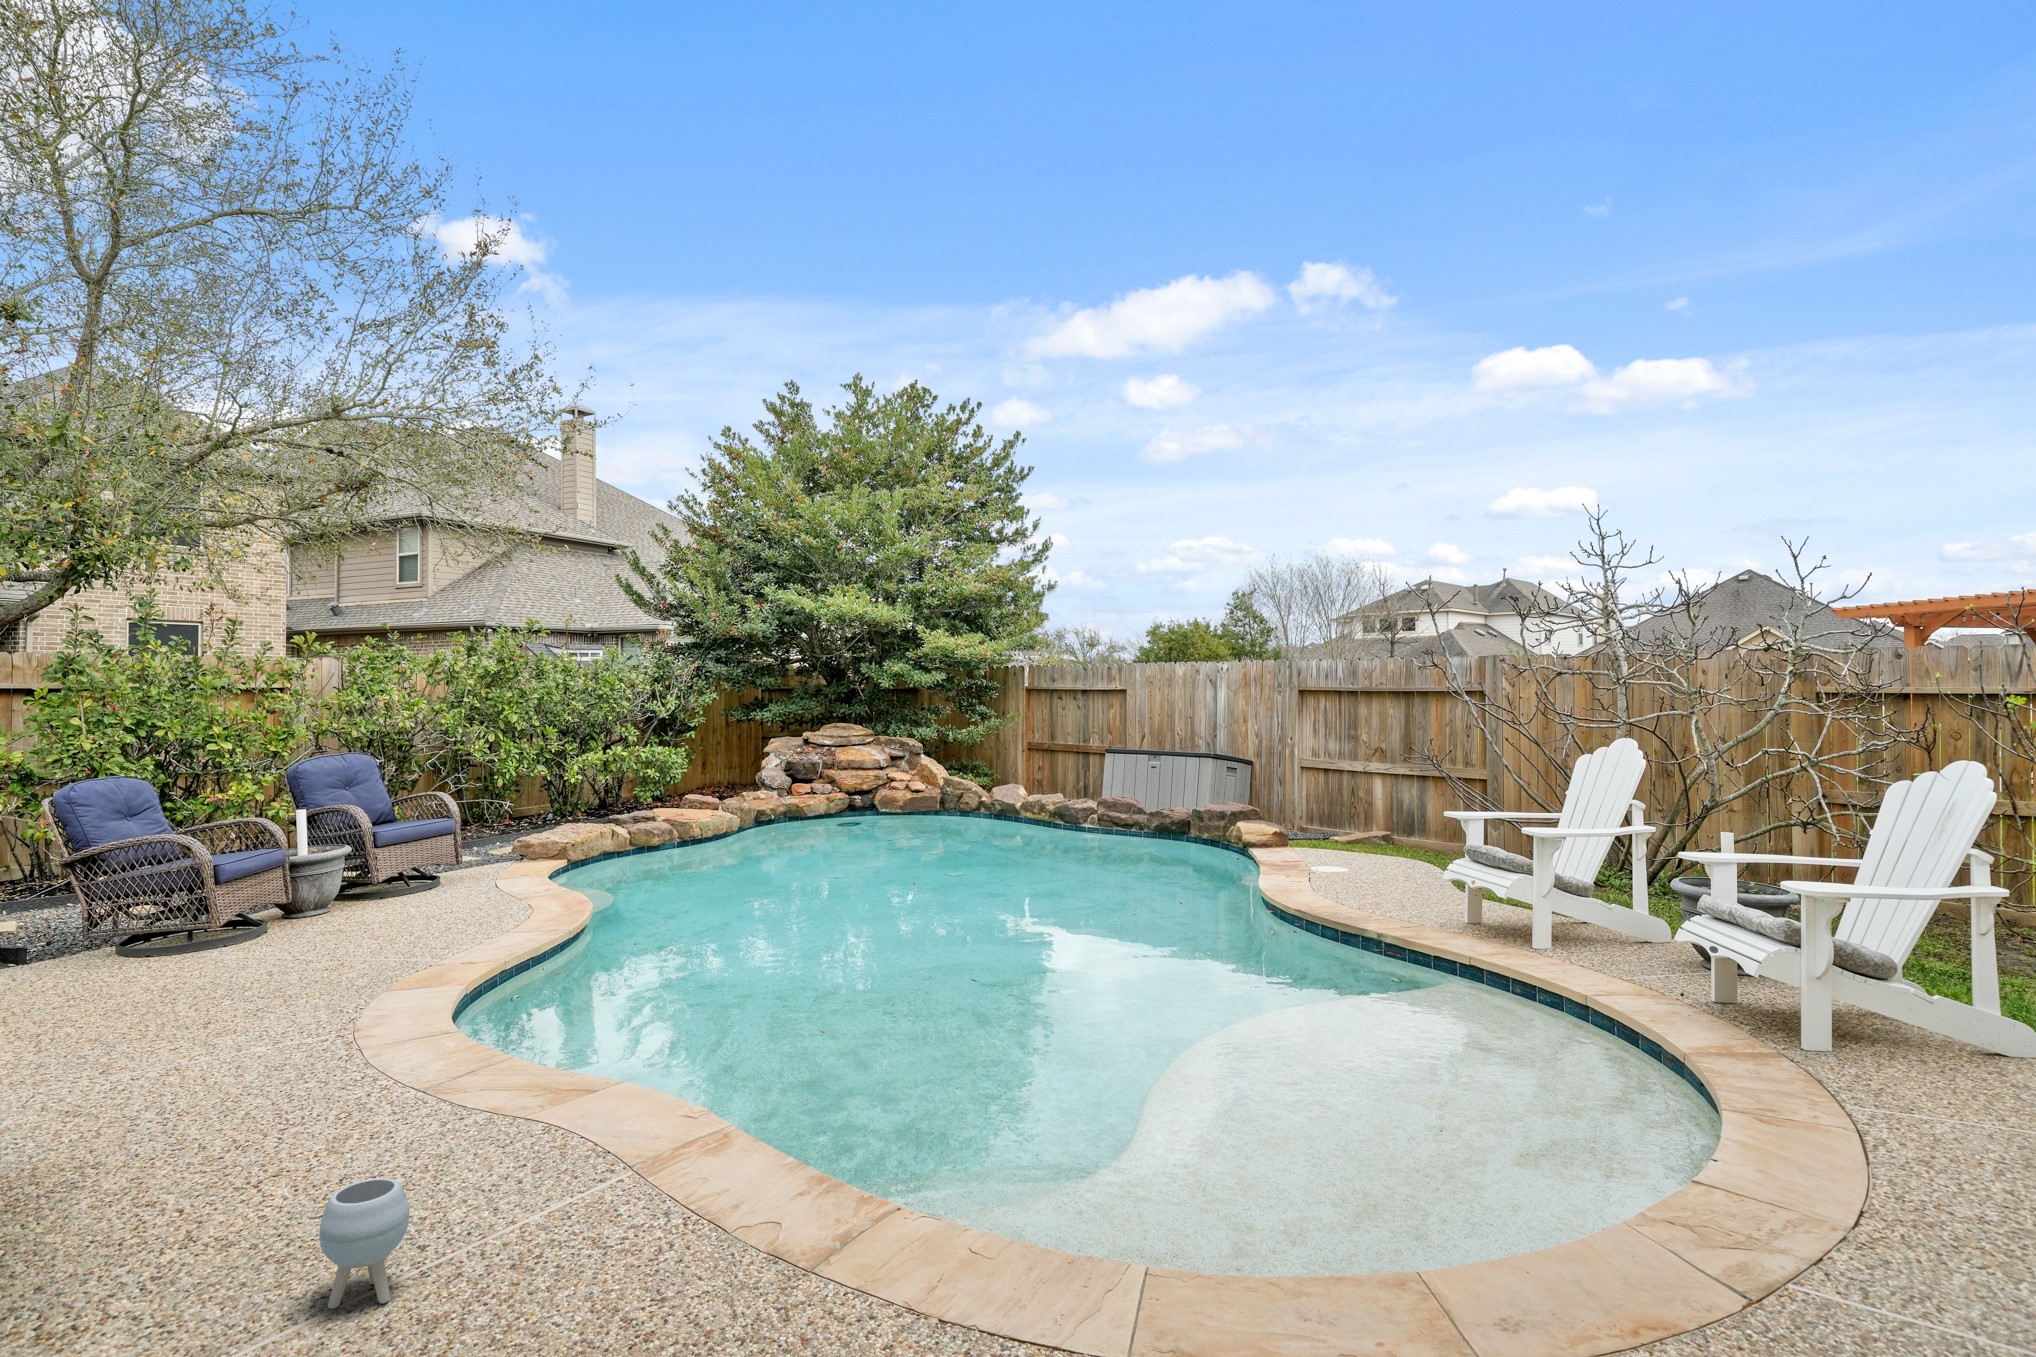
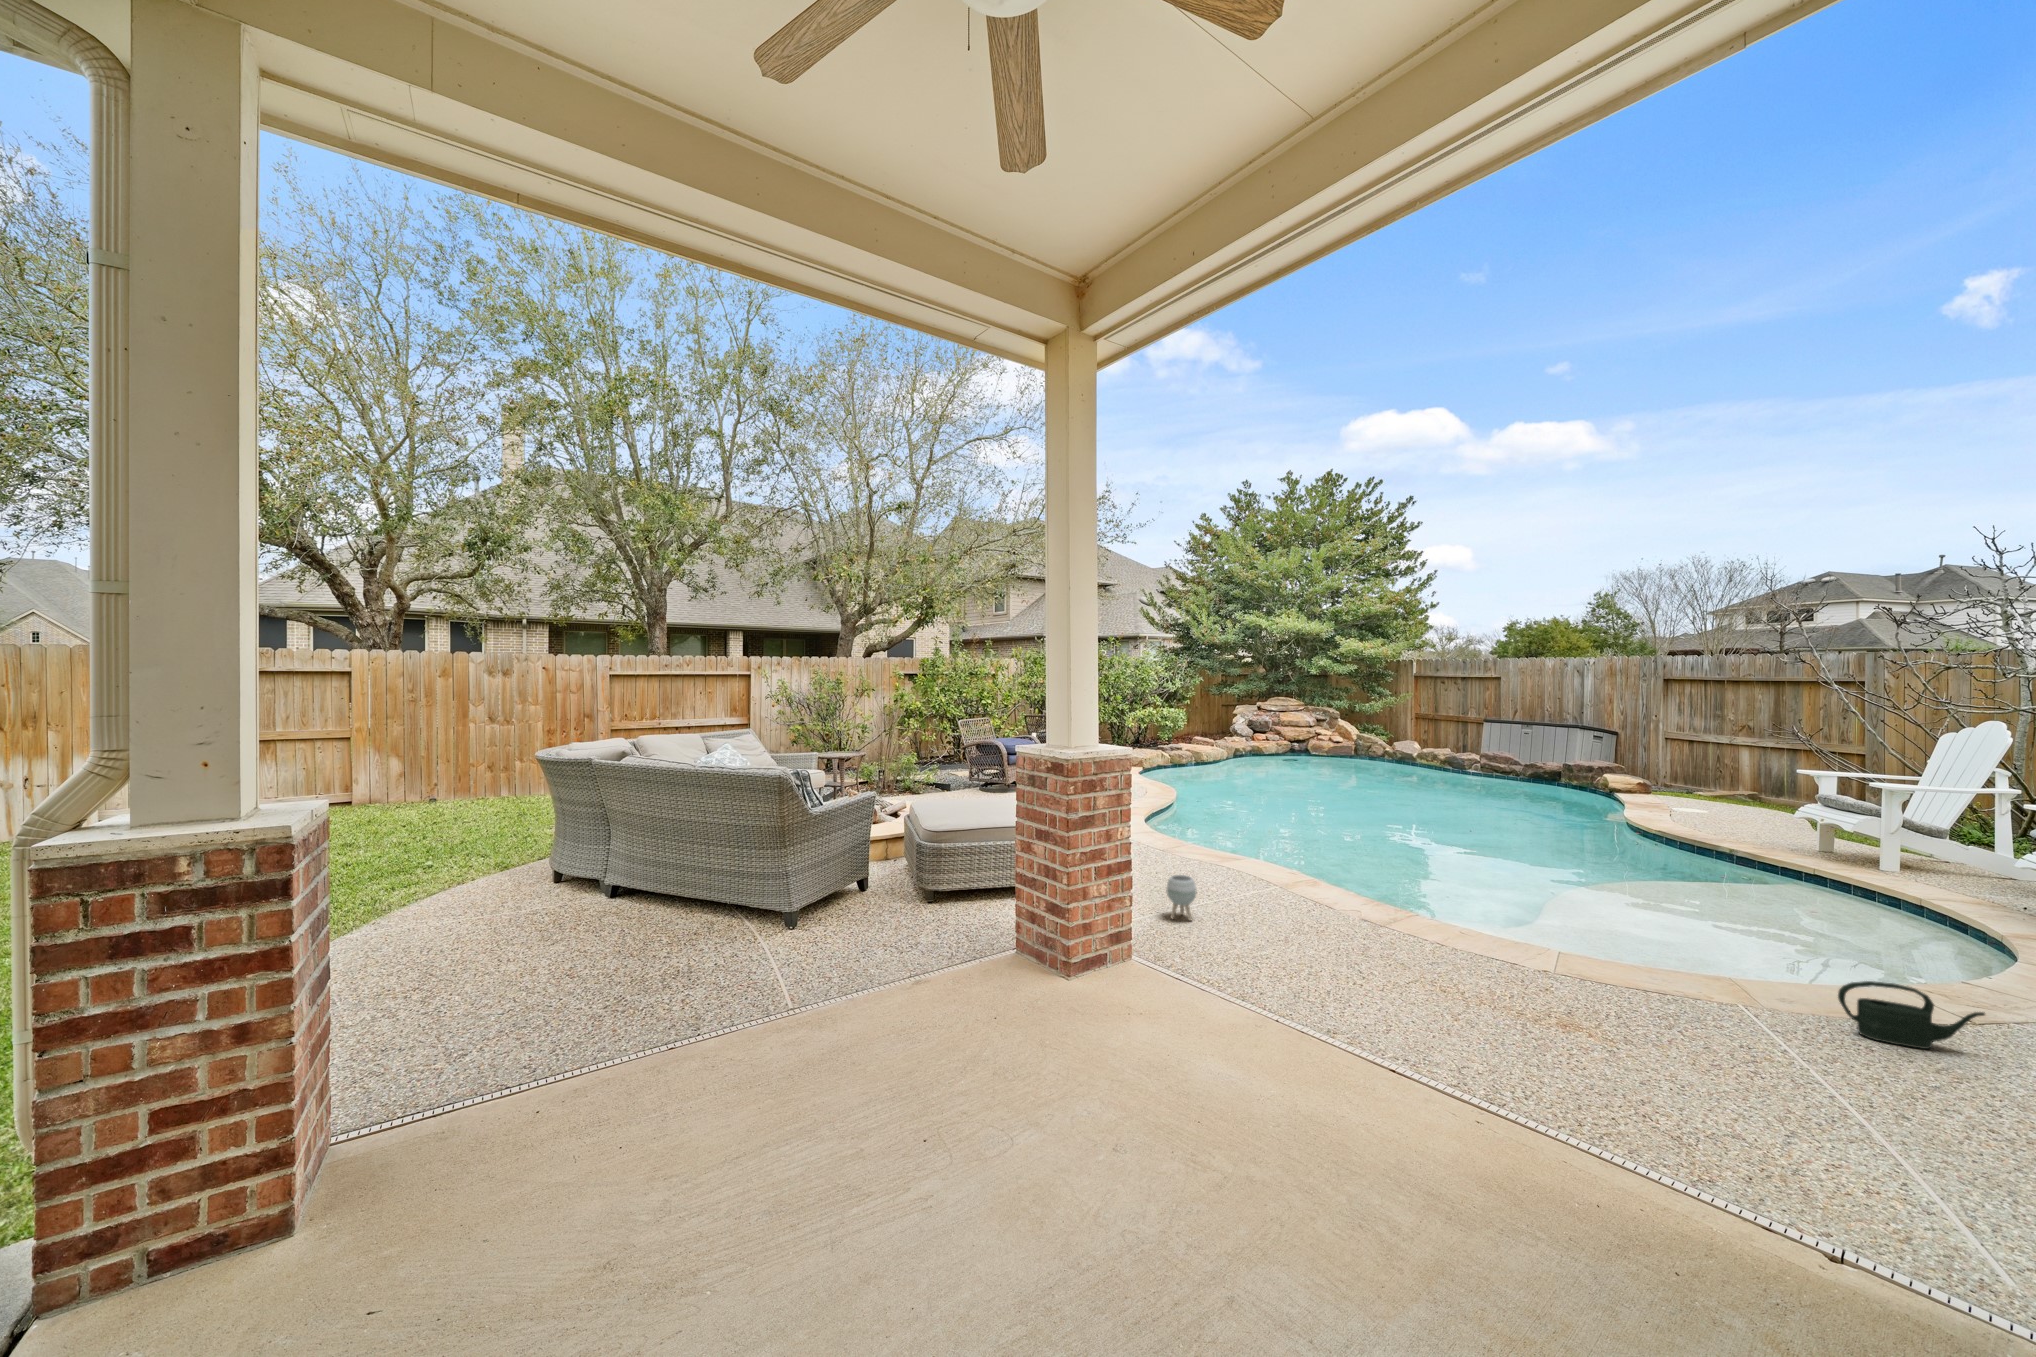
watering can: none [1559,1206,1737,1320] -> present [1838,981,1985,1049]

